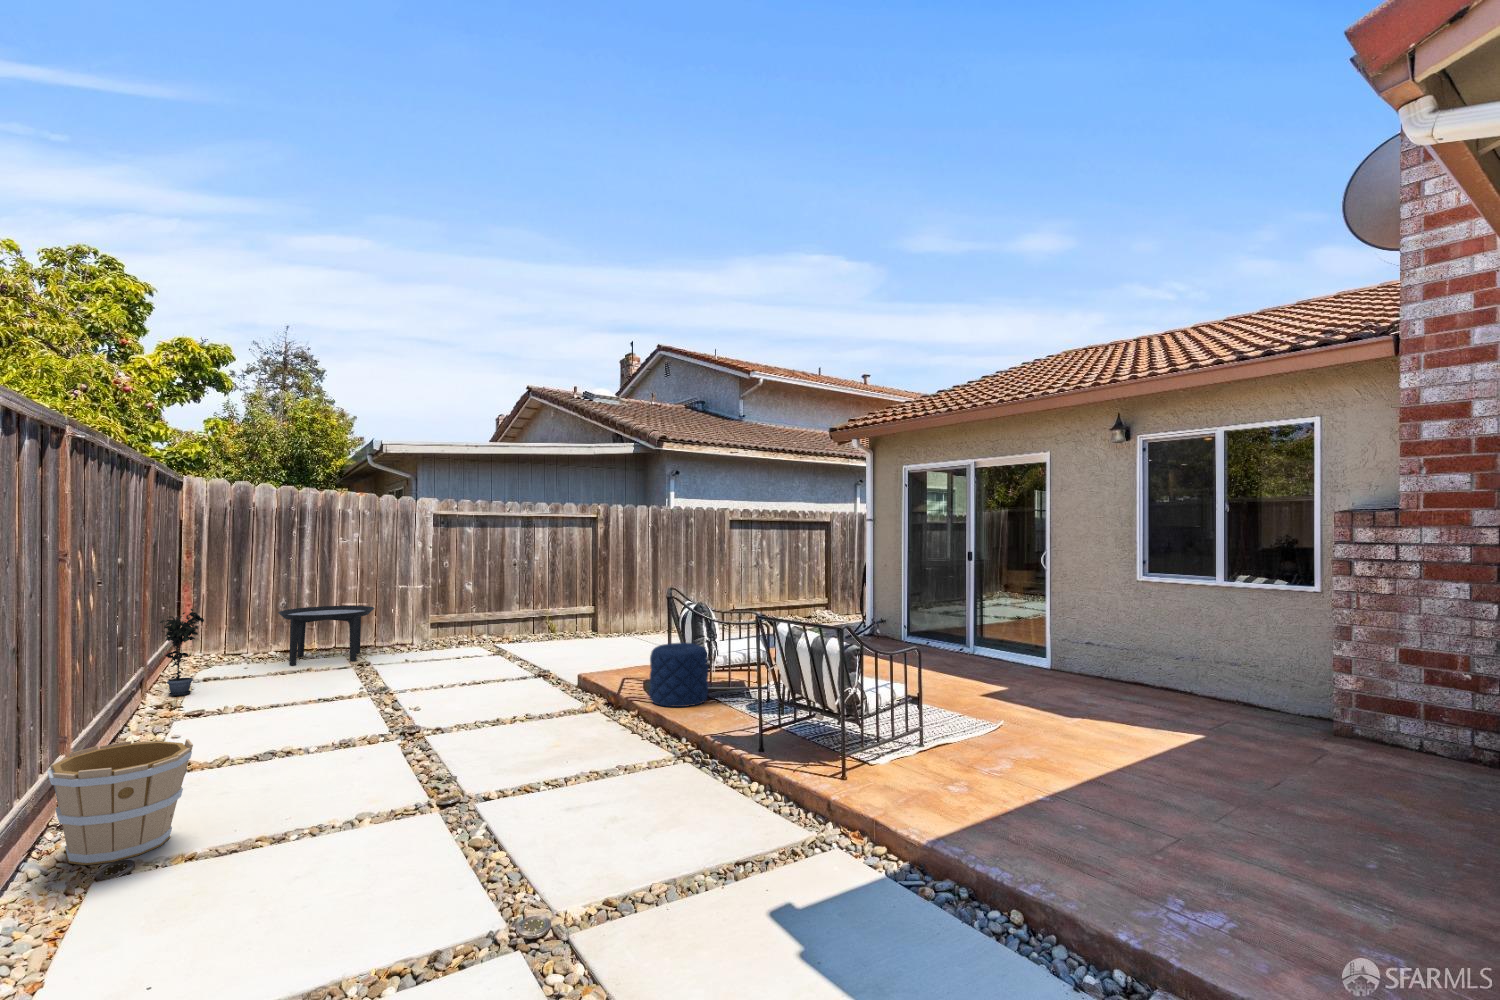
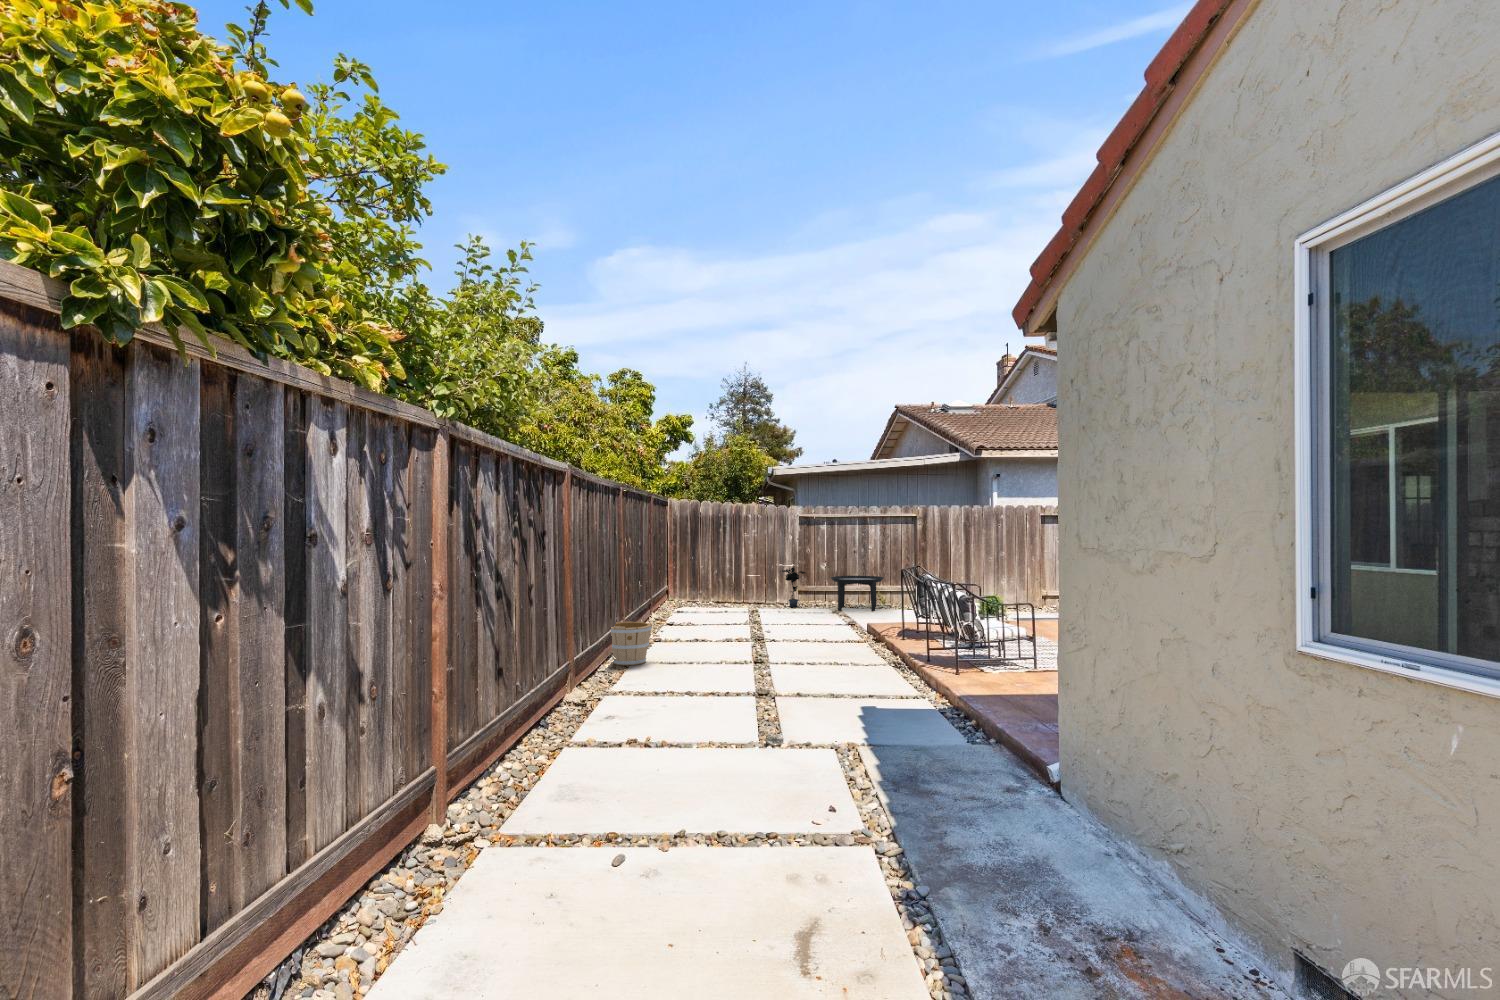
round table: present [278,606,374,666] -> present [831,576,884,611]
potted plant: present [160,609,204,696] -> present [782,567,805,607]
pouf: present [649,643,709,707] -> none [890,603,930,643]

